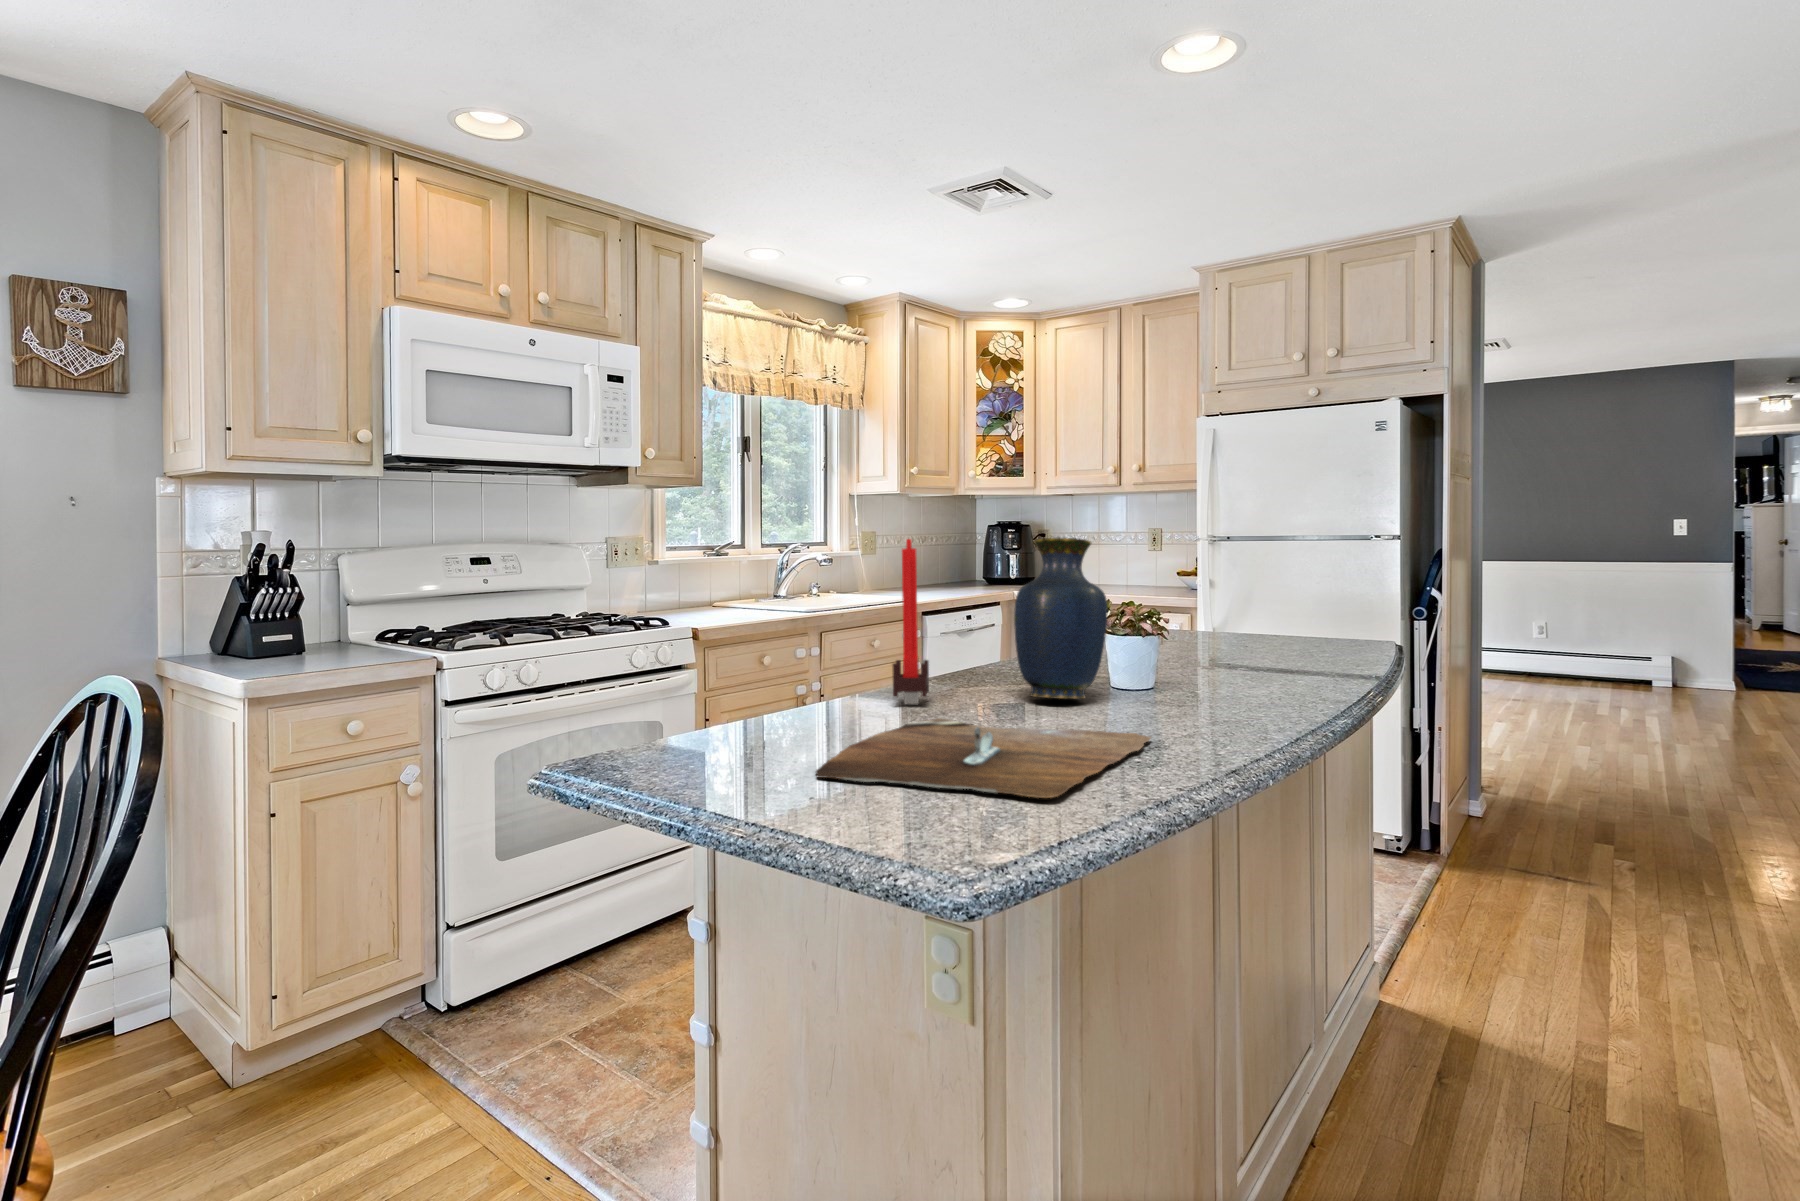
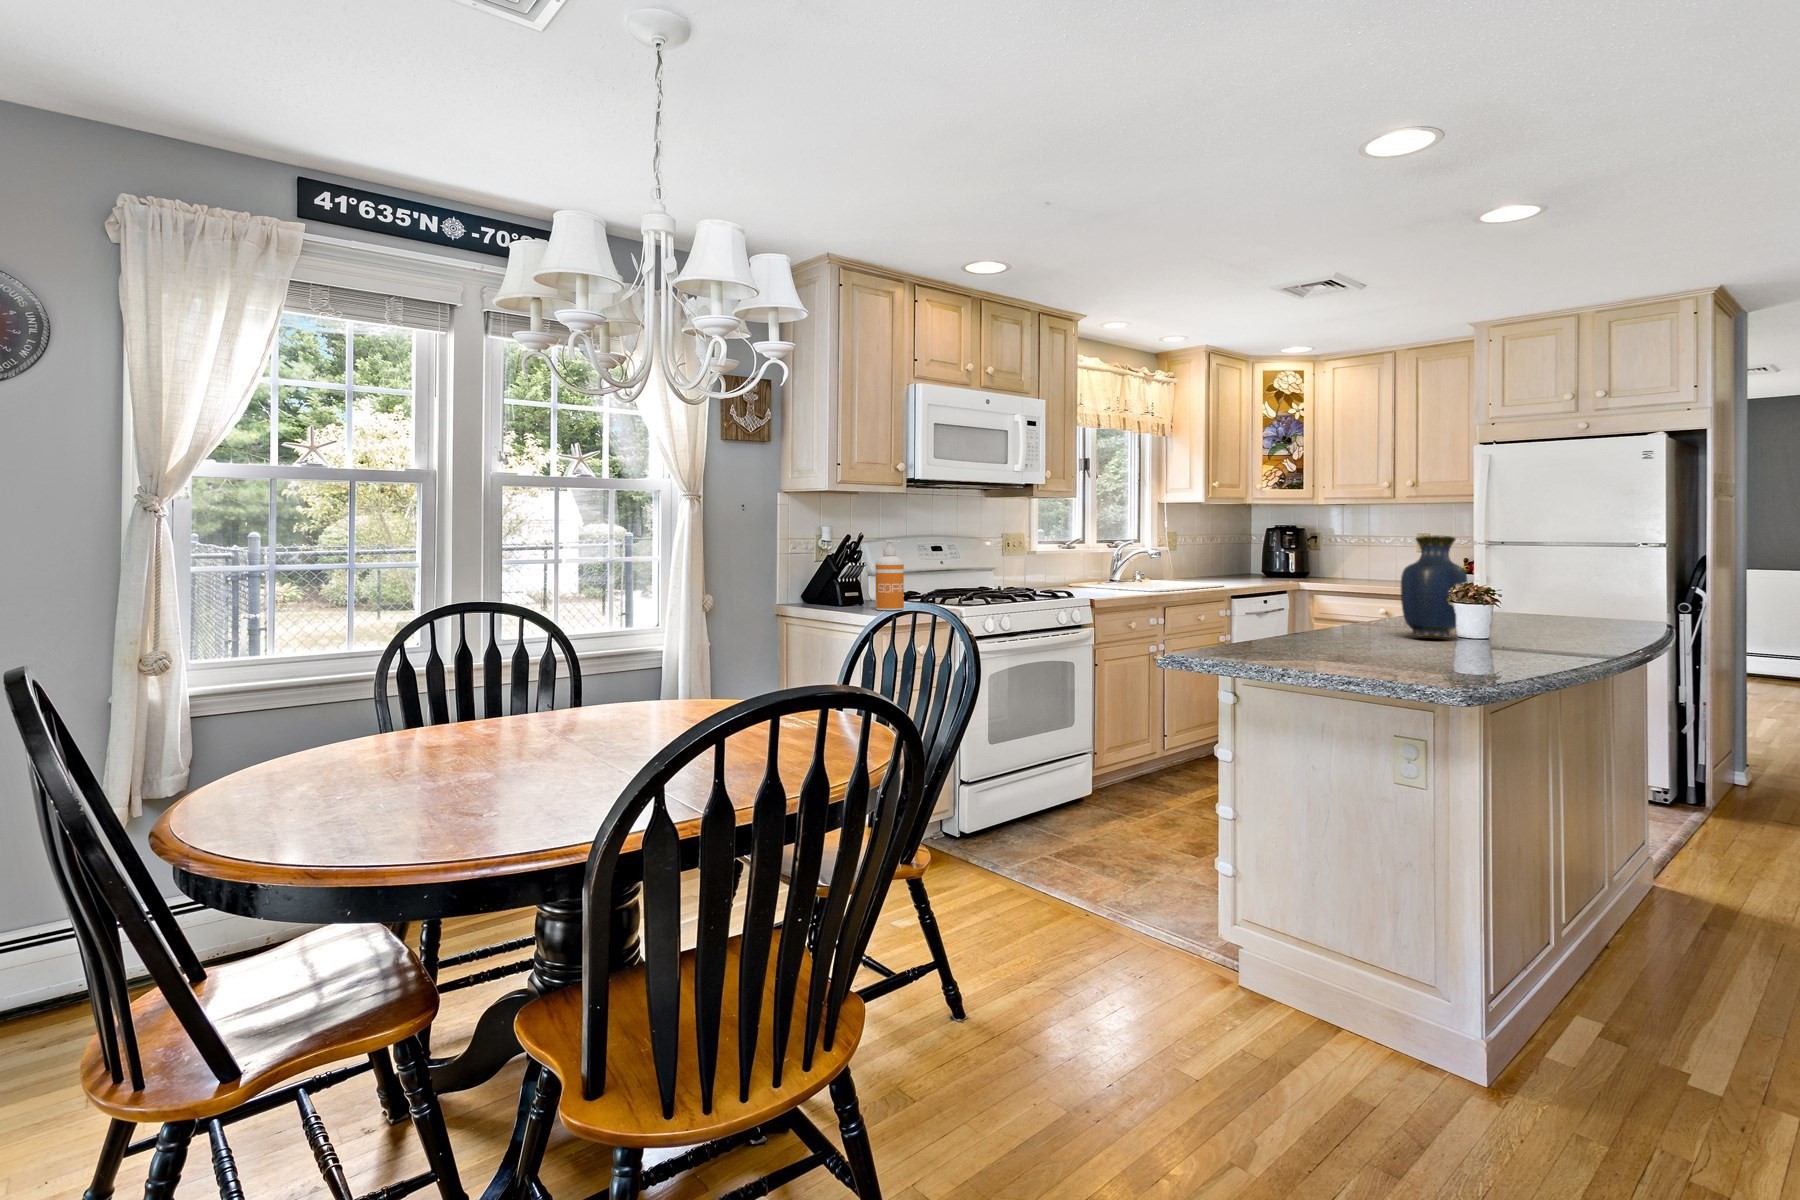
candle: present [893,539,929,704] -> none [1322,536,1347,638]
soap dispenser: none [282,549,337,661] -> present [875,540,904,610]
cutting board: present [816,718,1151,798] -> none [1326,638,1515,667]

